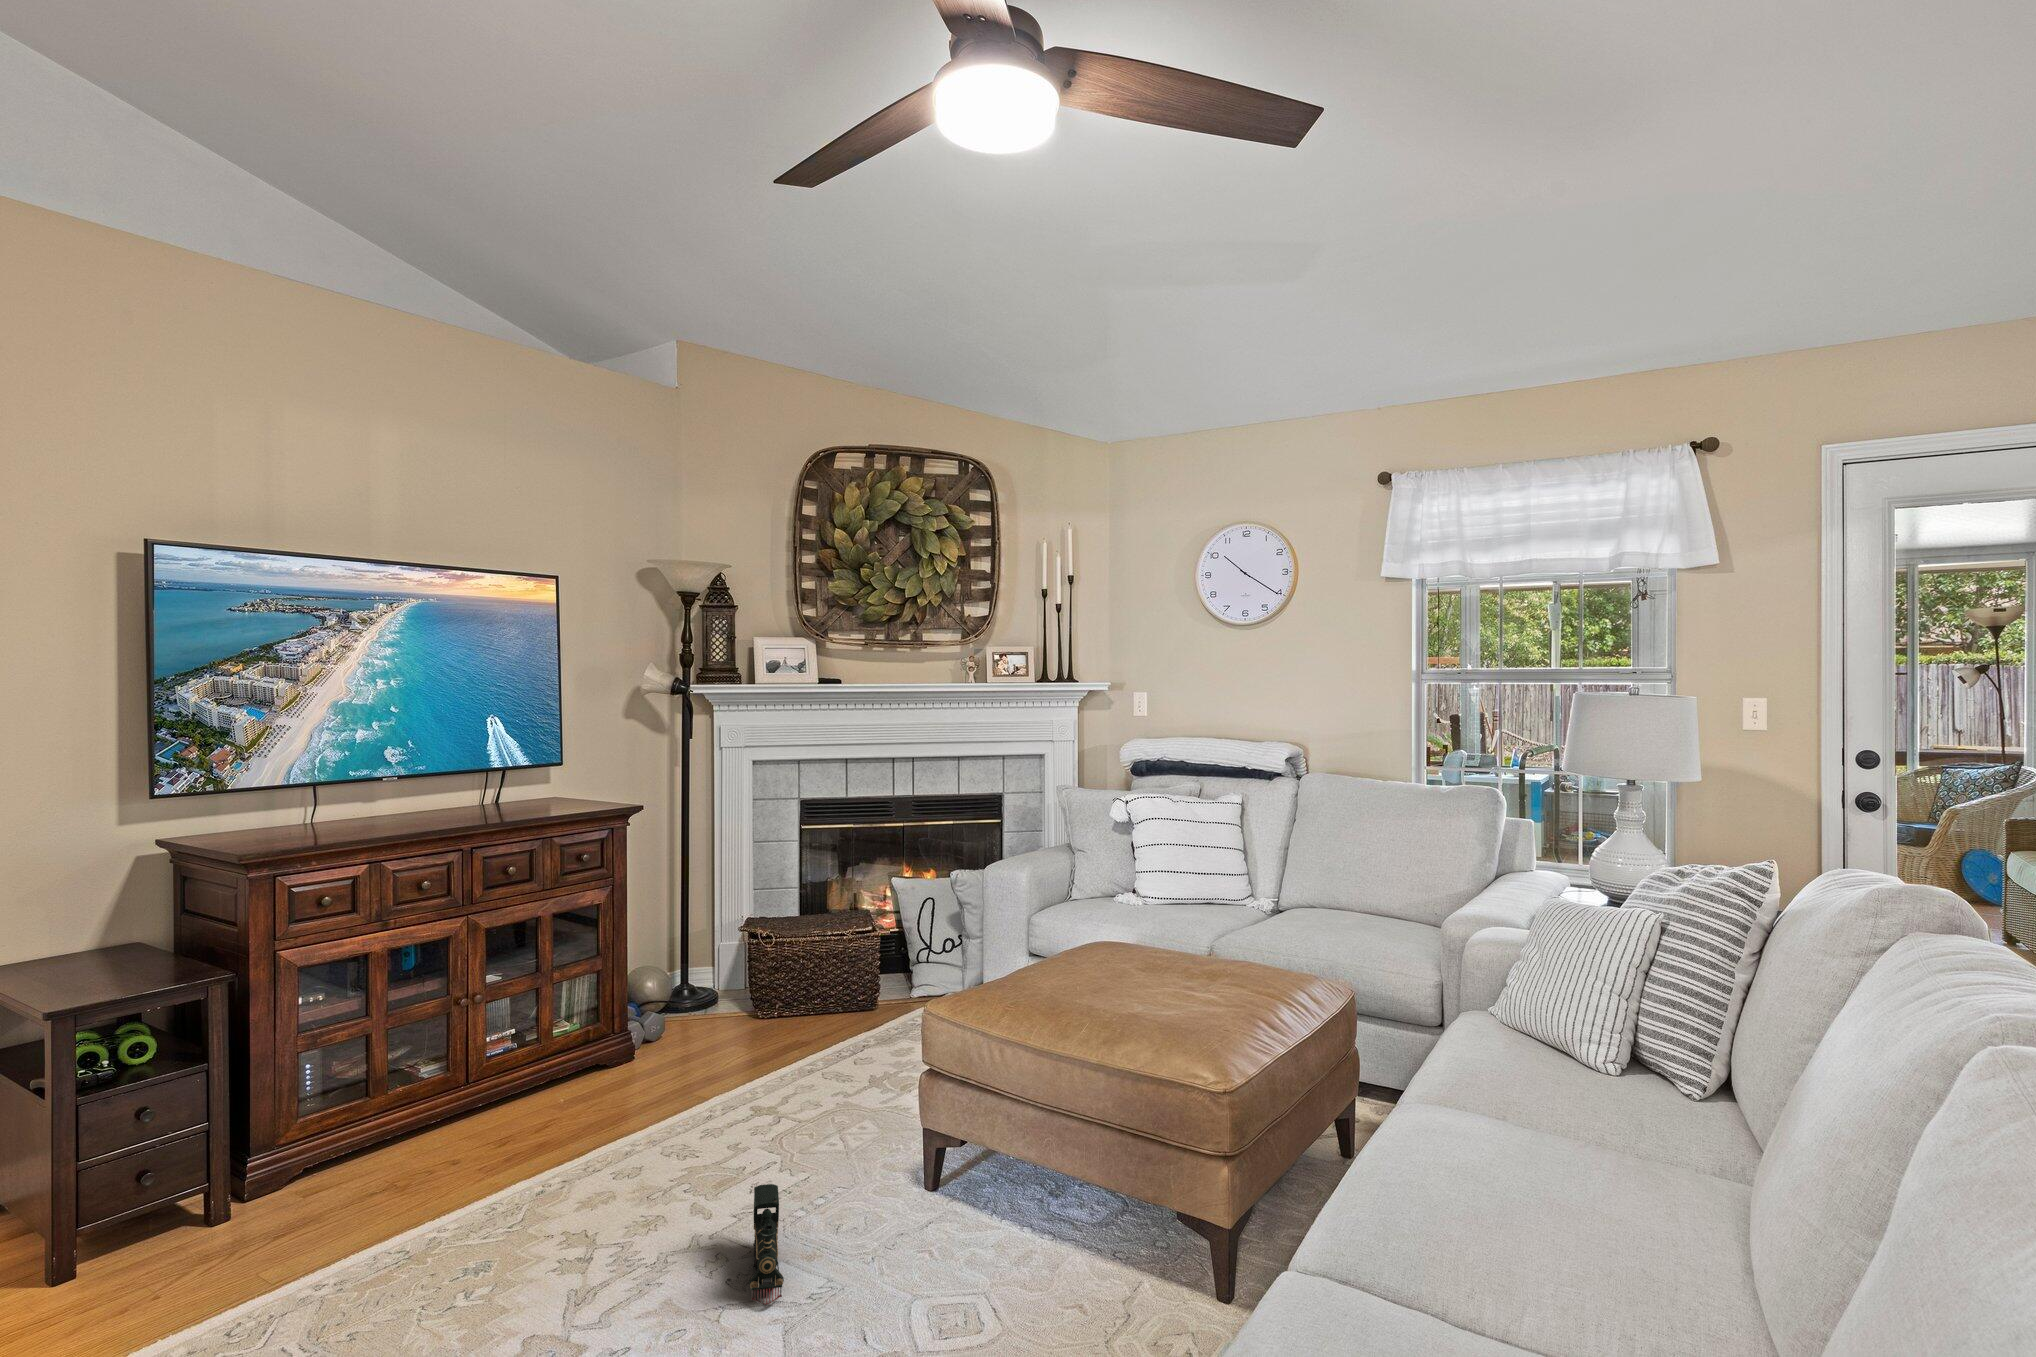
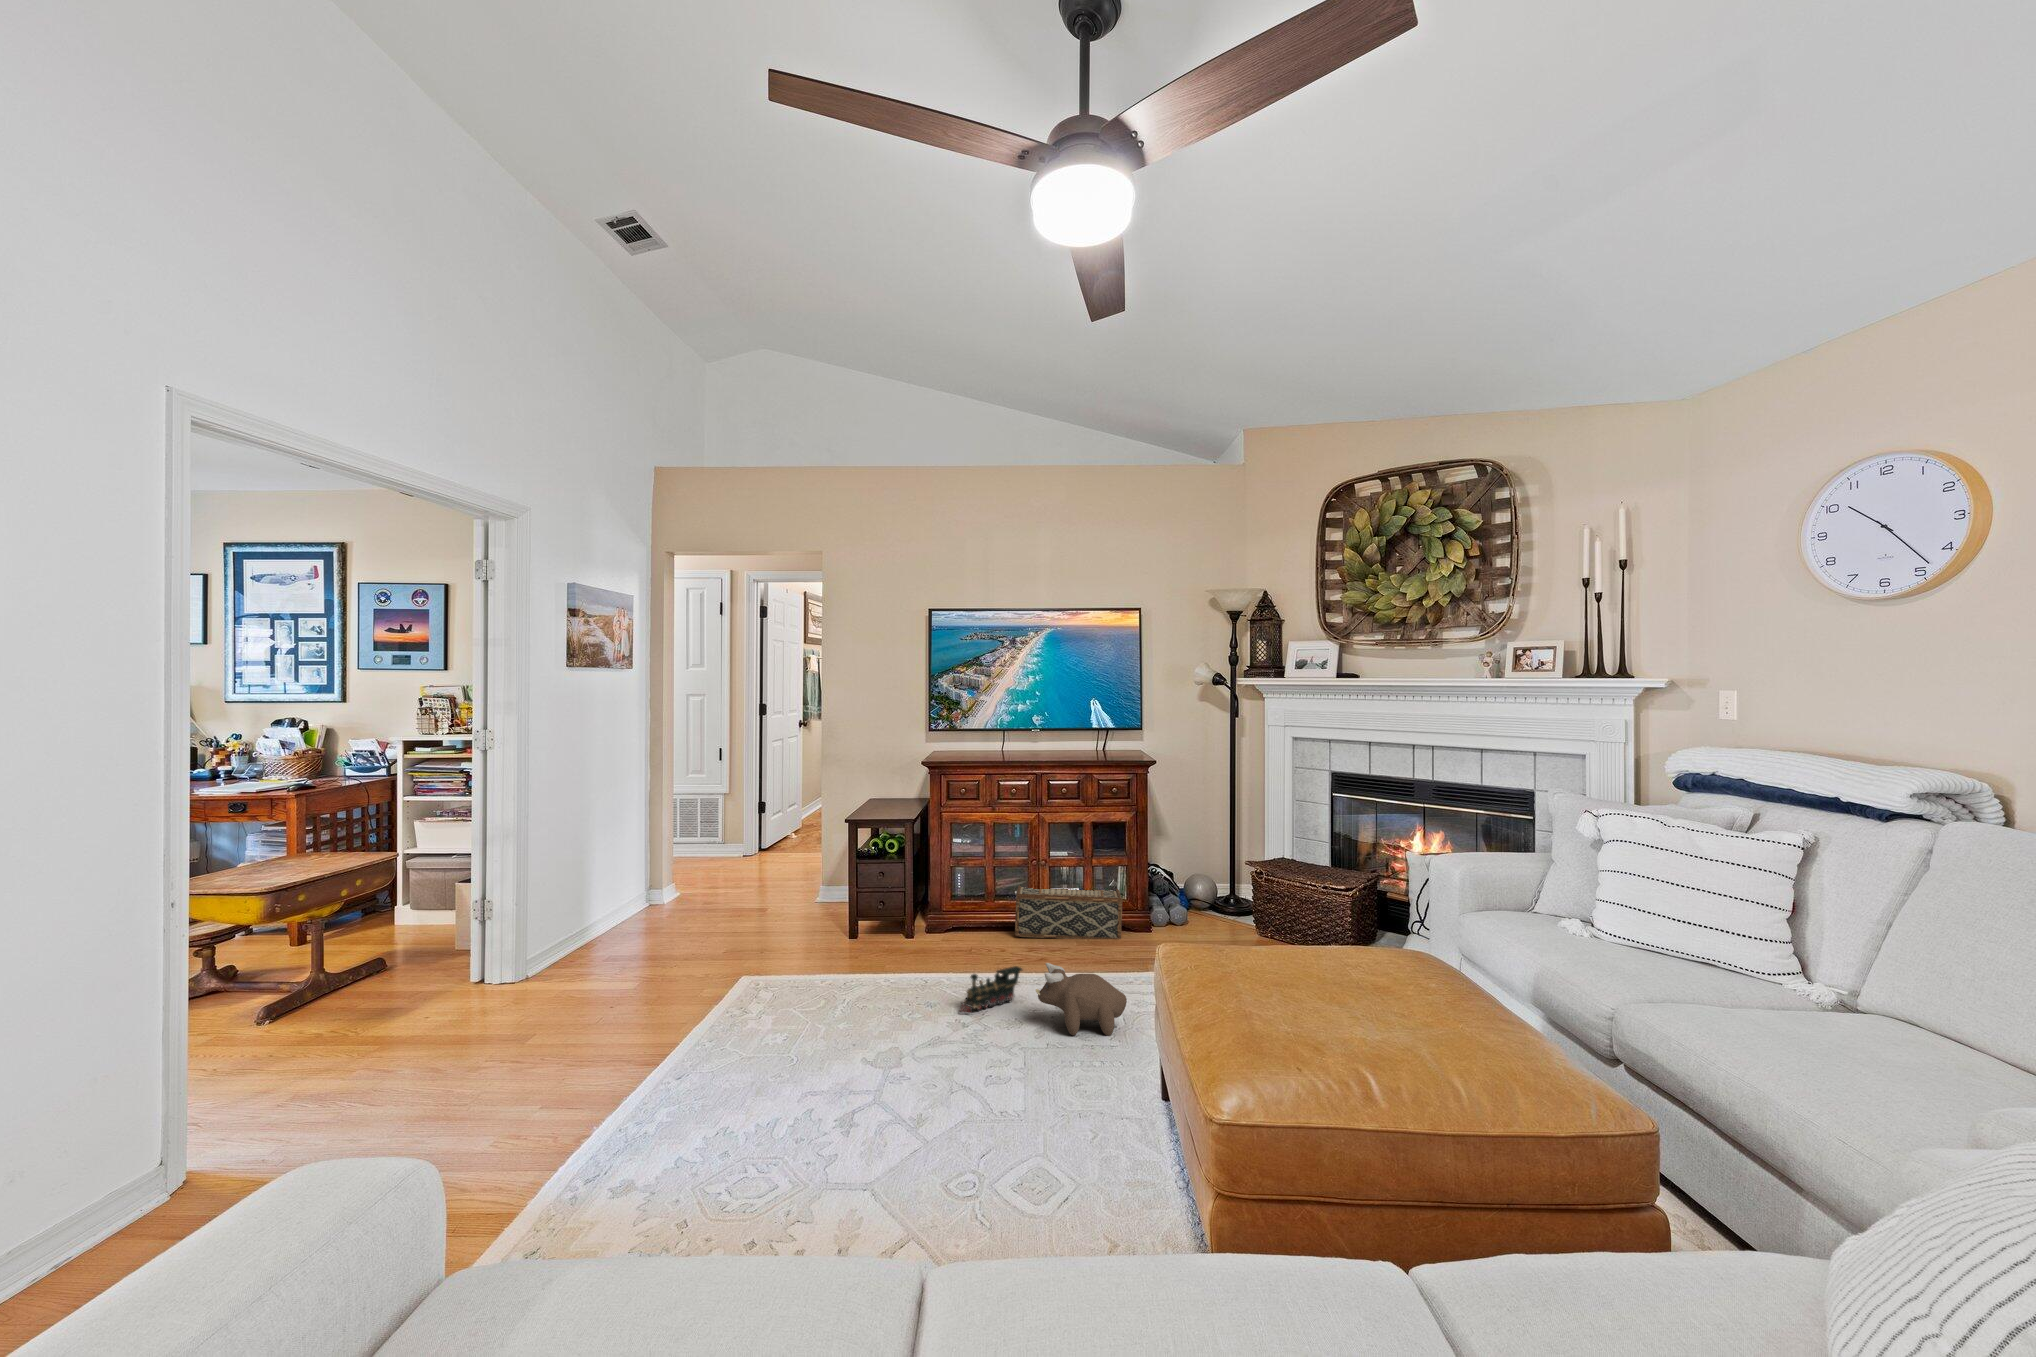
woven basket: none [436,1013,651,1149] -> present [1015,885,1122,939]
plush toy: none [893,1141,1002,1245] -> present [1036,963,1127,1036]

